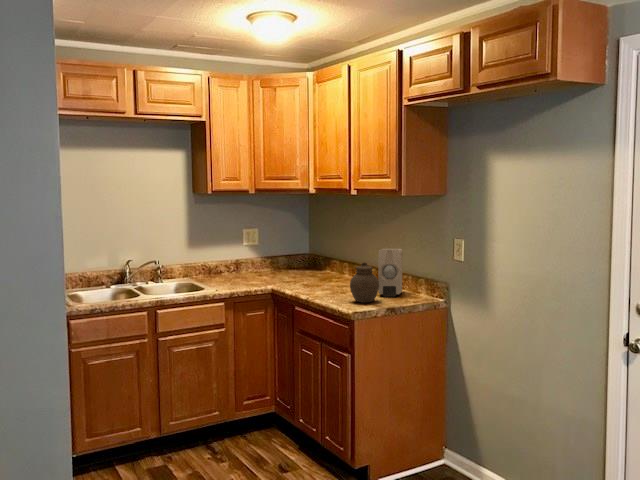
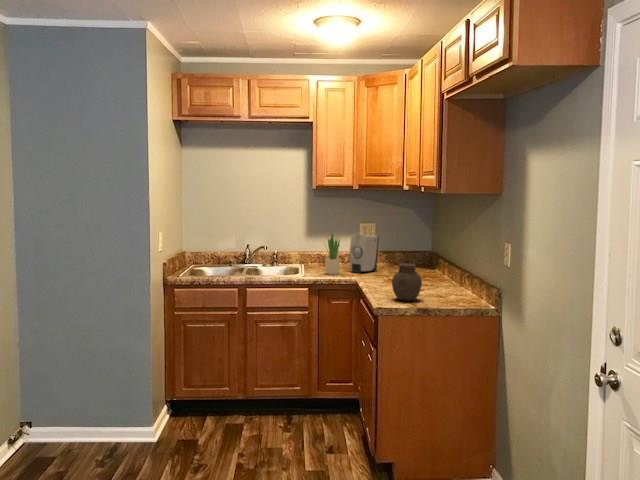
potted plant: none [231,239,249,286] -> present [325,232,340,275]
soap dispenser: present [378,249,402,297] -> present [349,234,379,273]

